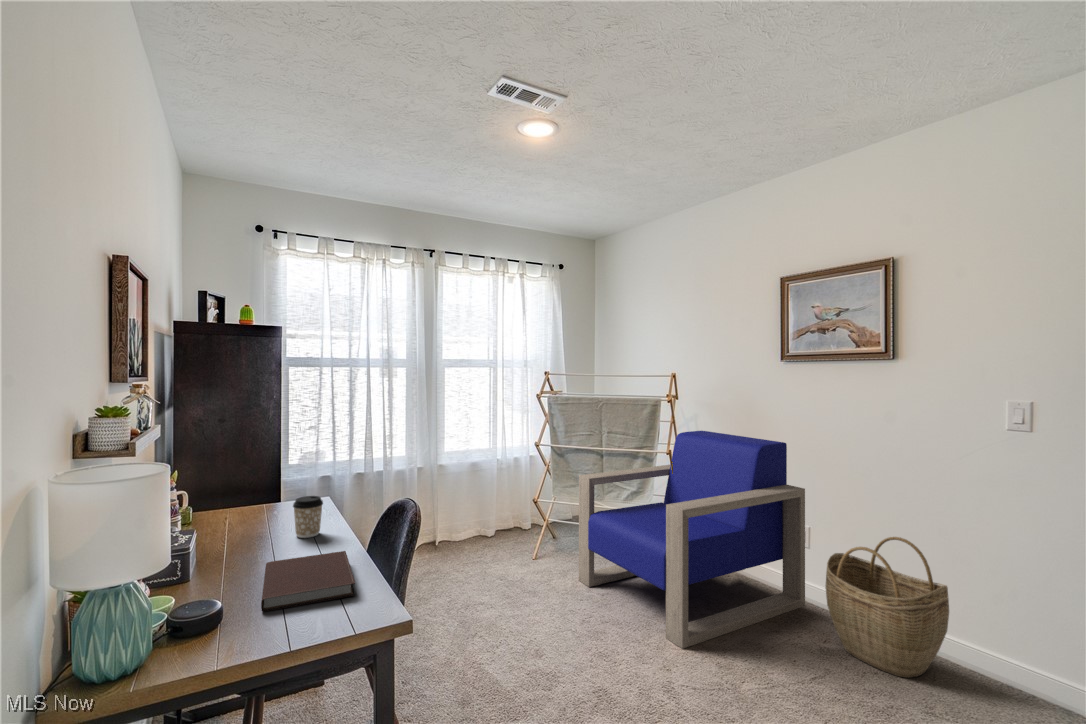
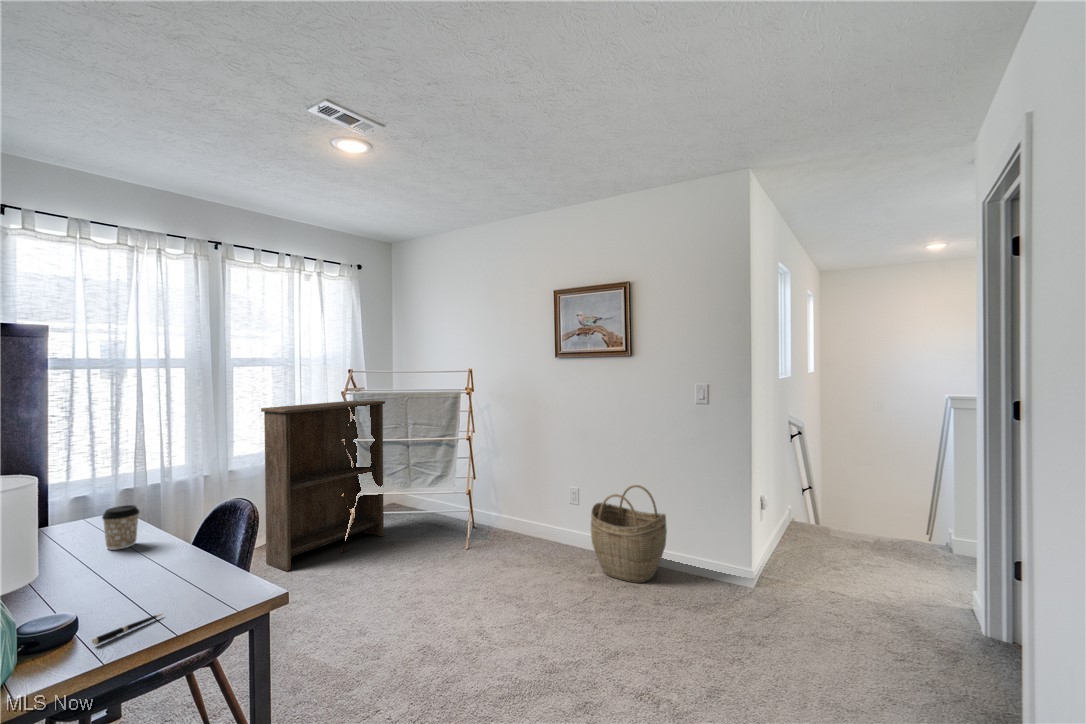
bookshelf: none [463,403,581,571] -> present [261,401,385,571]
armchair: present [579,431,805,649] -> none [389,418,576,598]
notebook: present [261,551,355,611] -> none [94,550,216,612]
pen: none [220,623,294,649] -> present [92,614,162,645]

